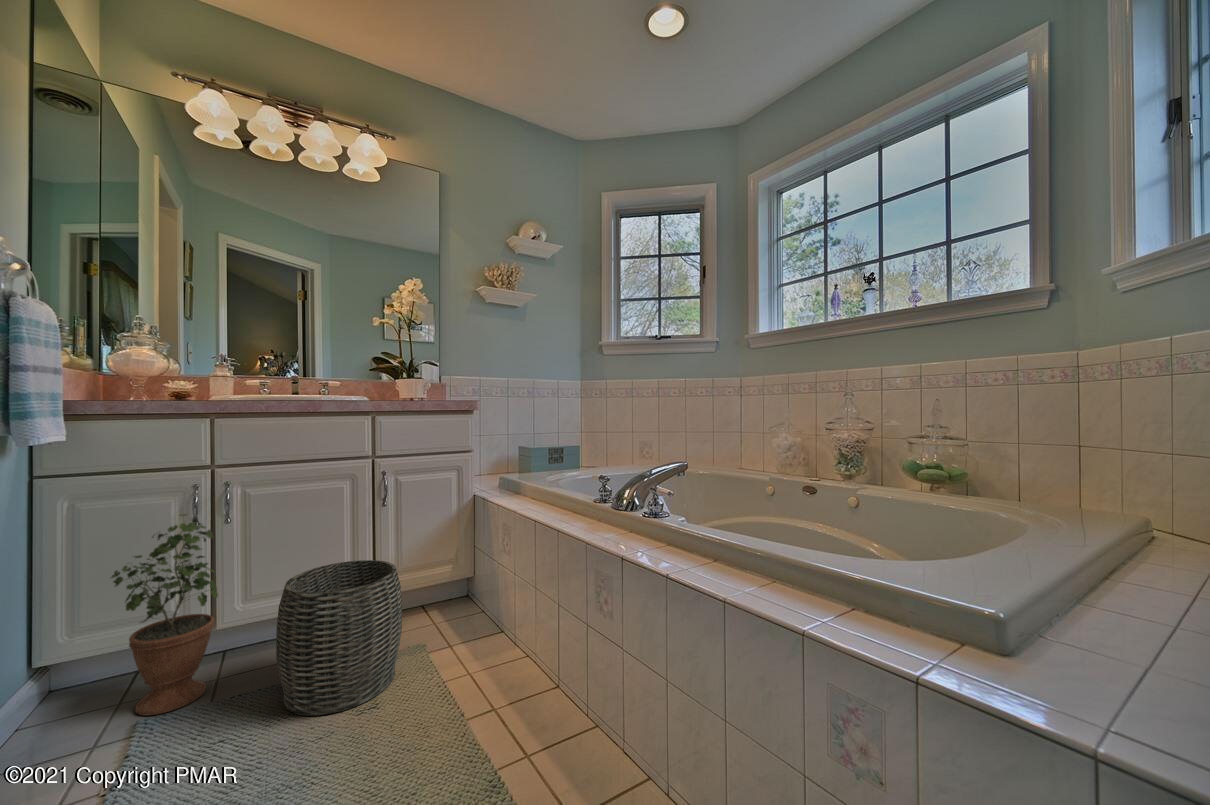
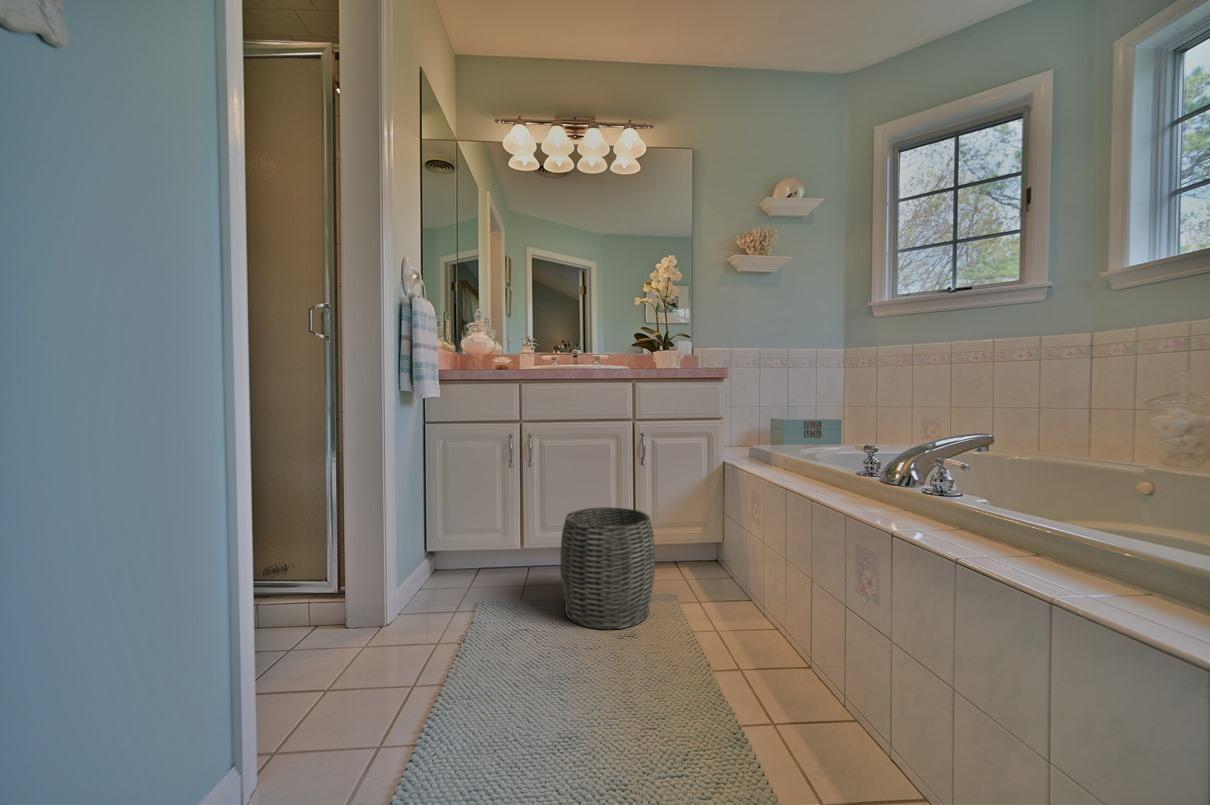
potted plant: present [111,515,218,715] -> none [464,454,524,597]

